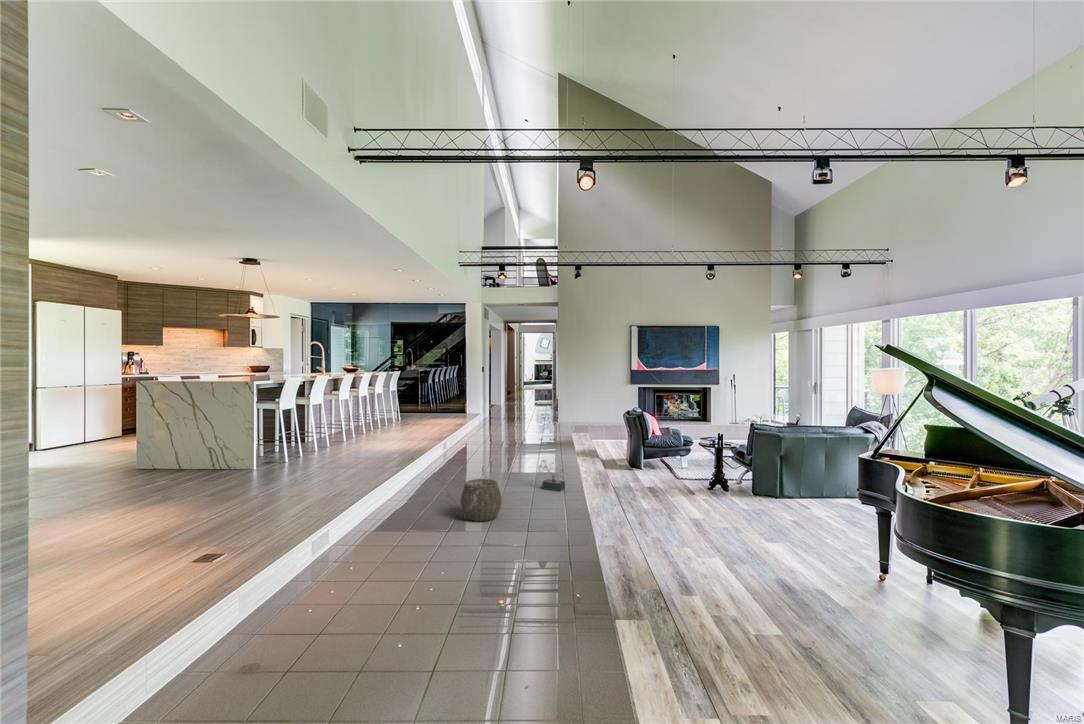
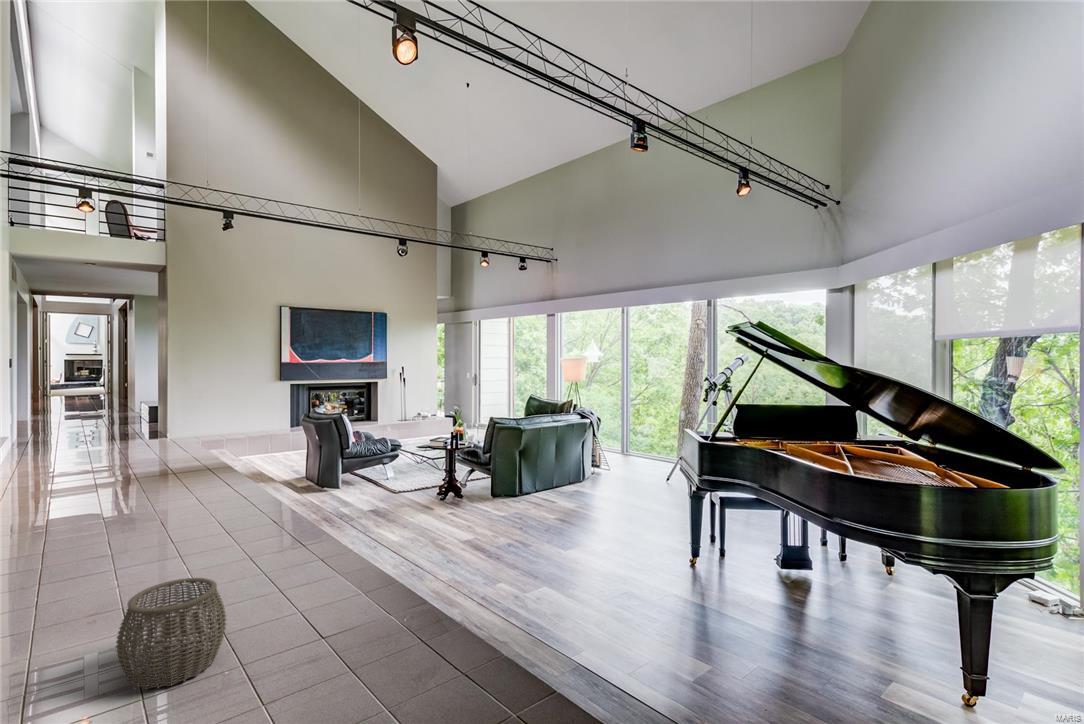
decorative plant: present [537,460,568,491] -> none [238,507,301,560]

